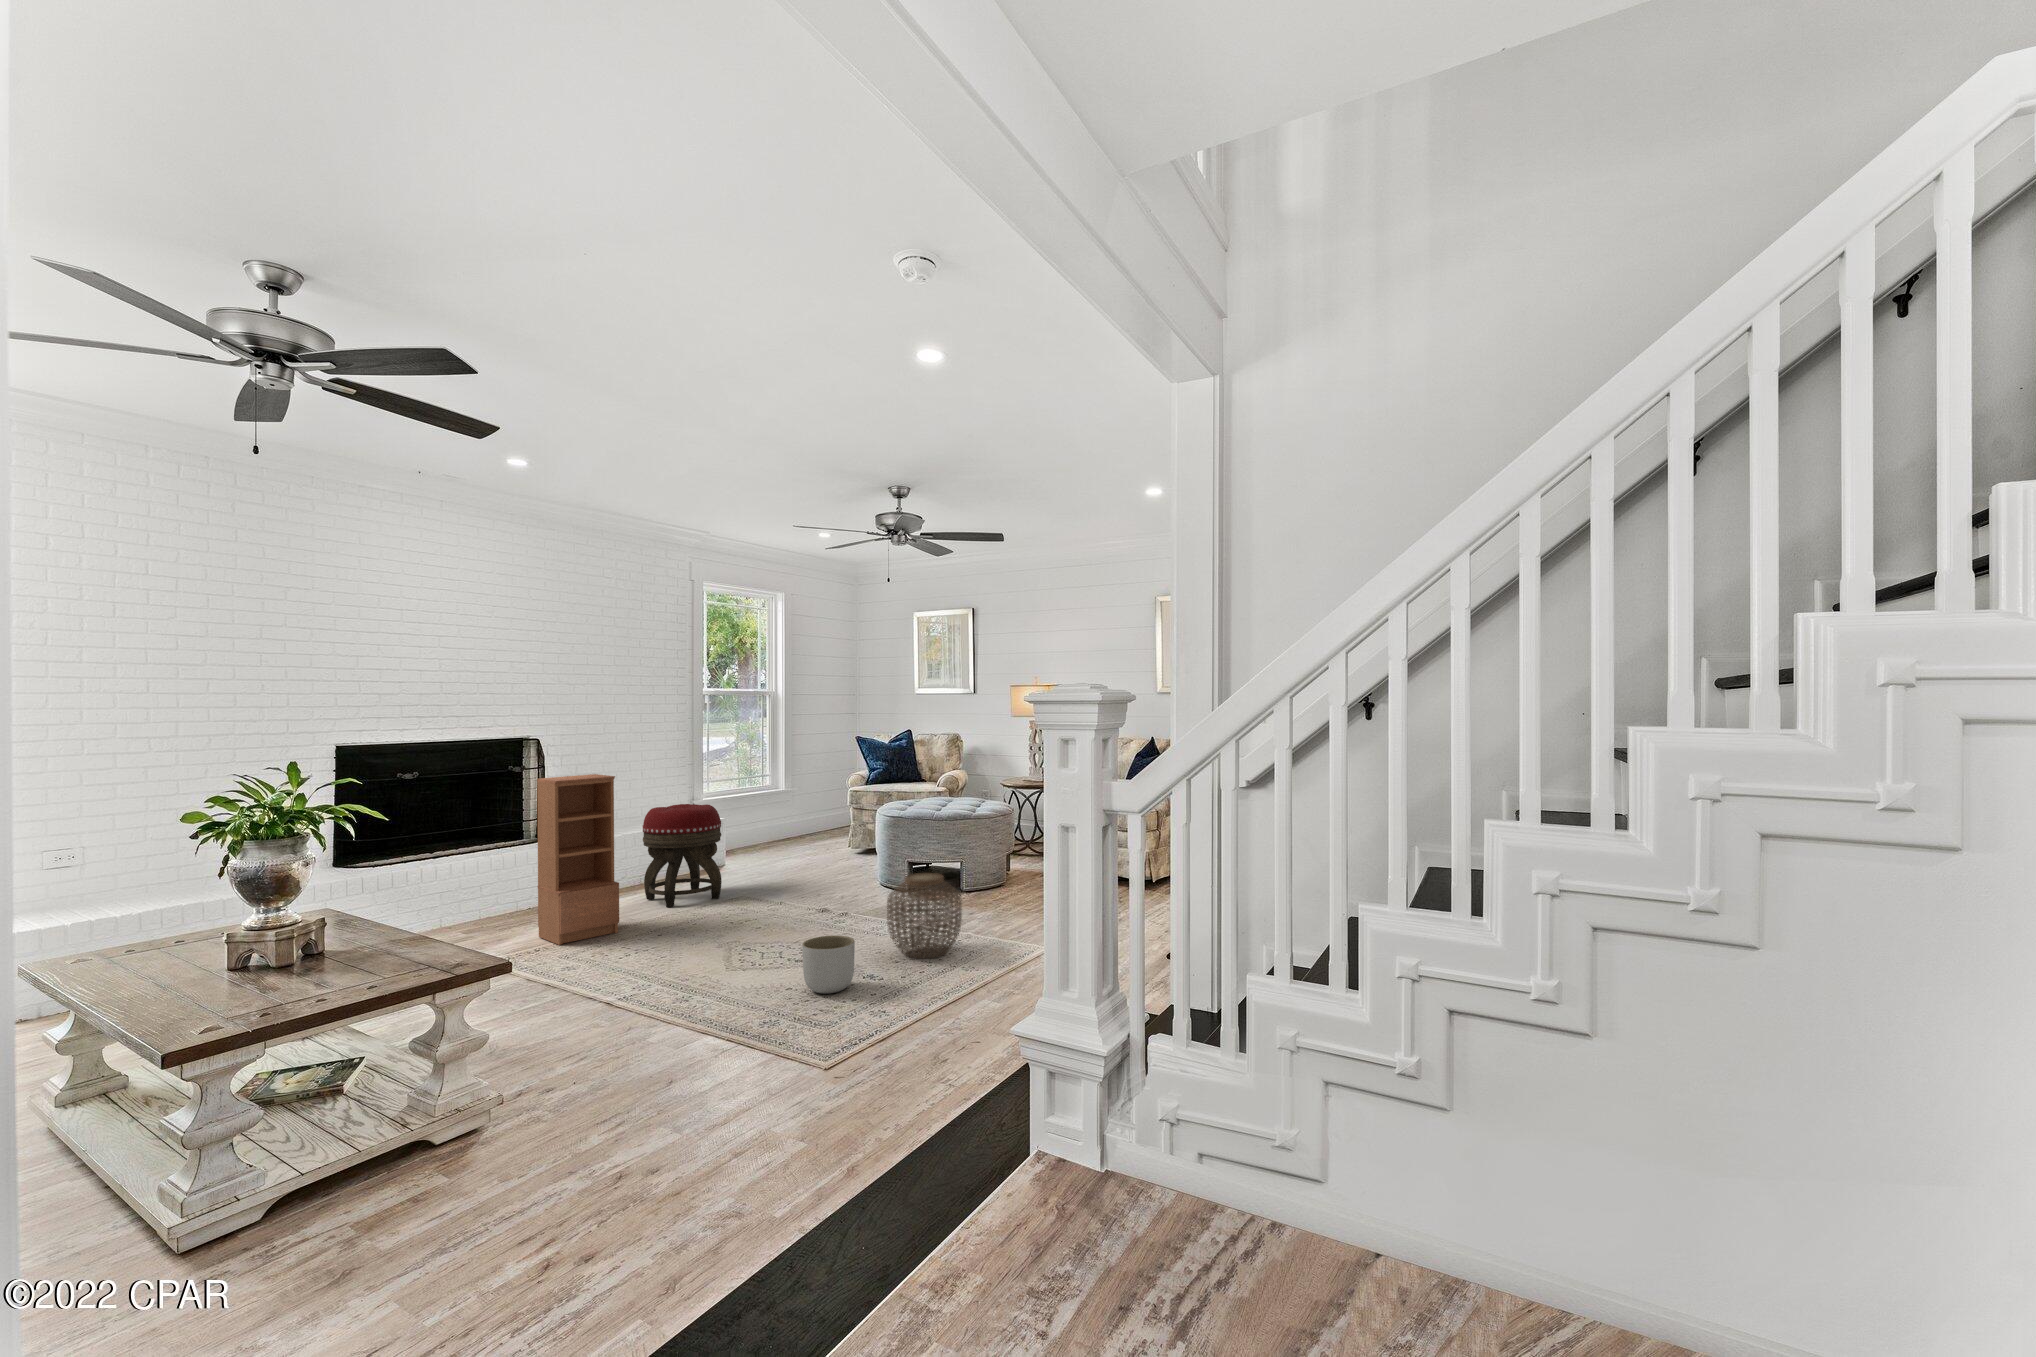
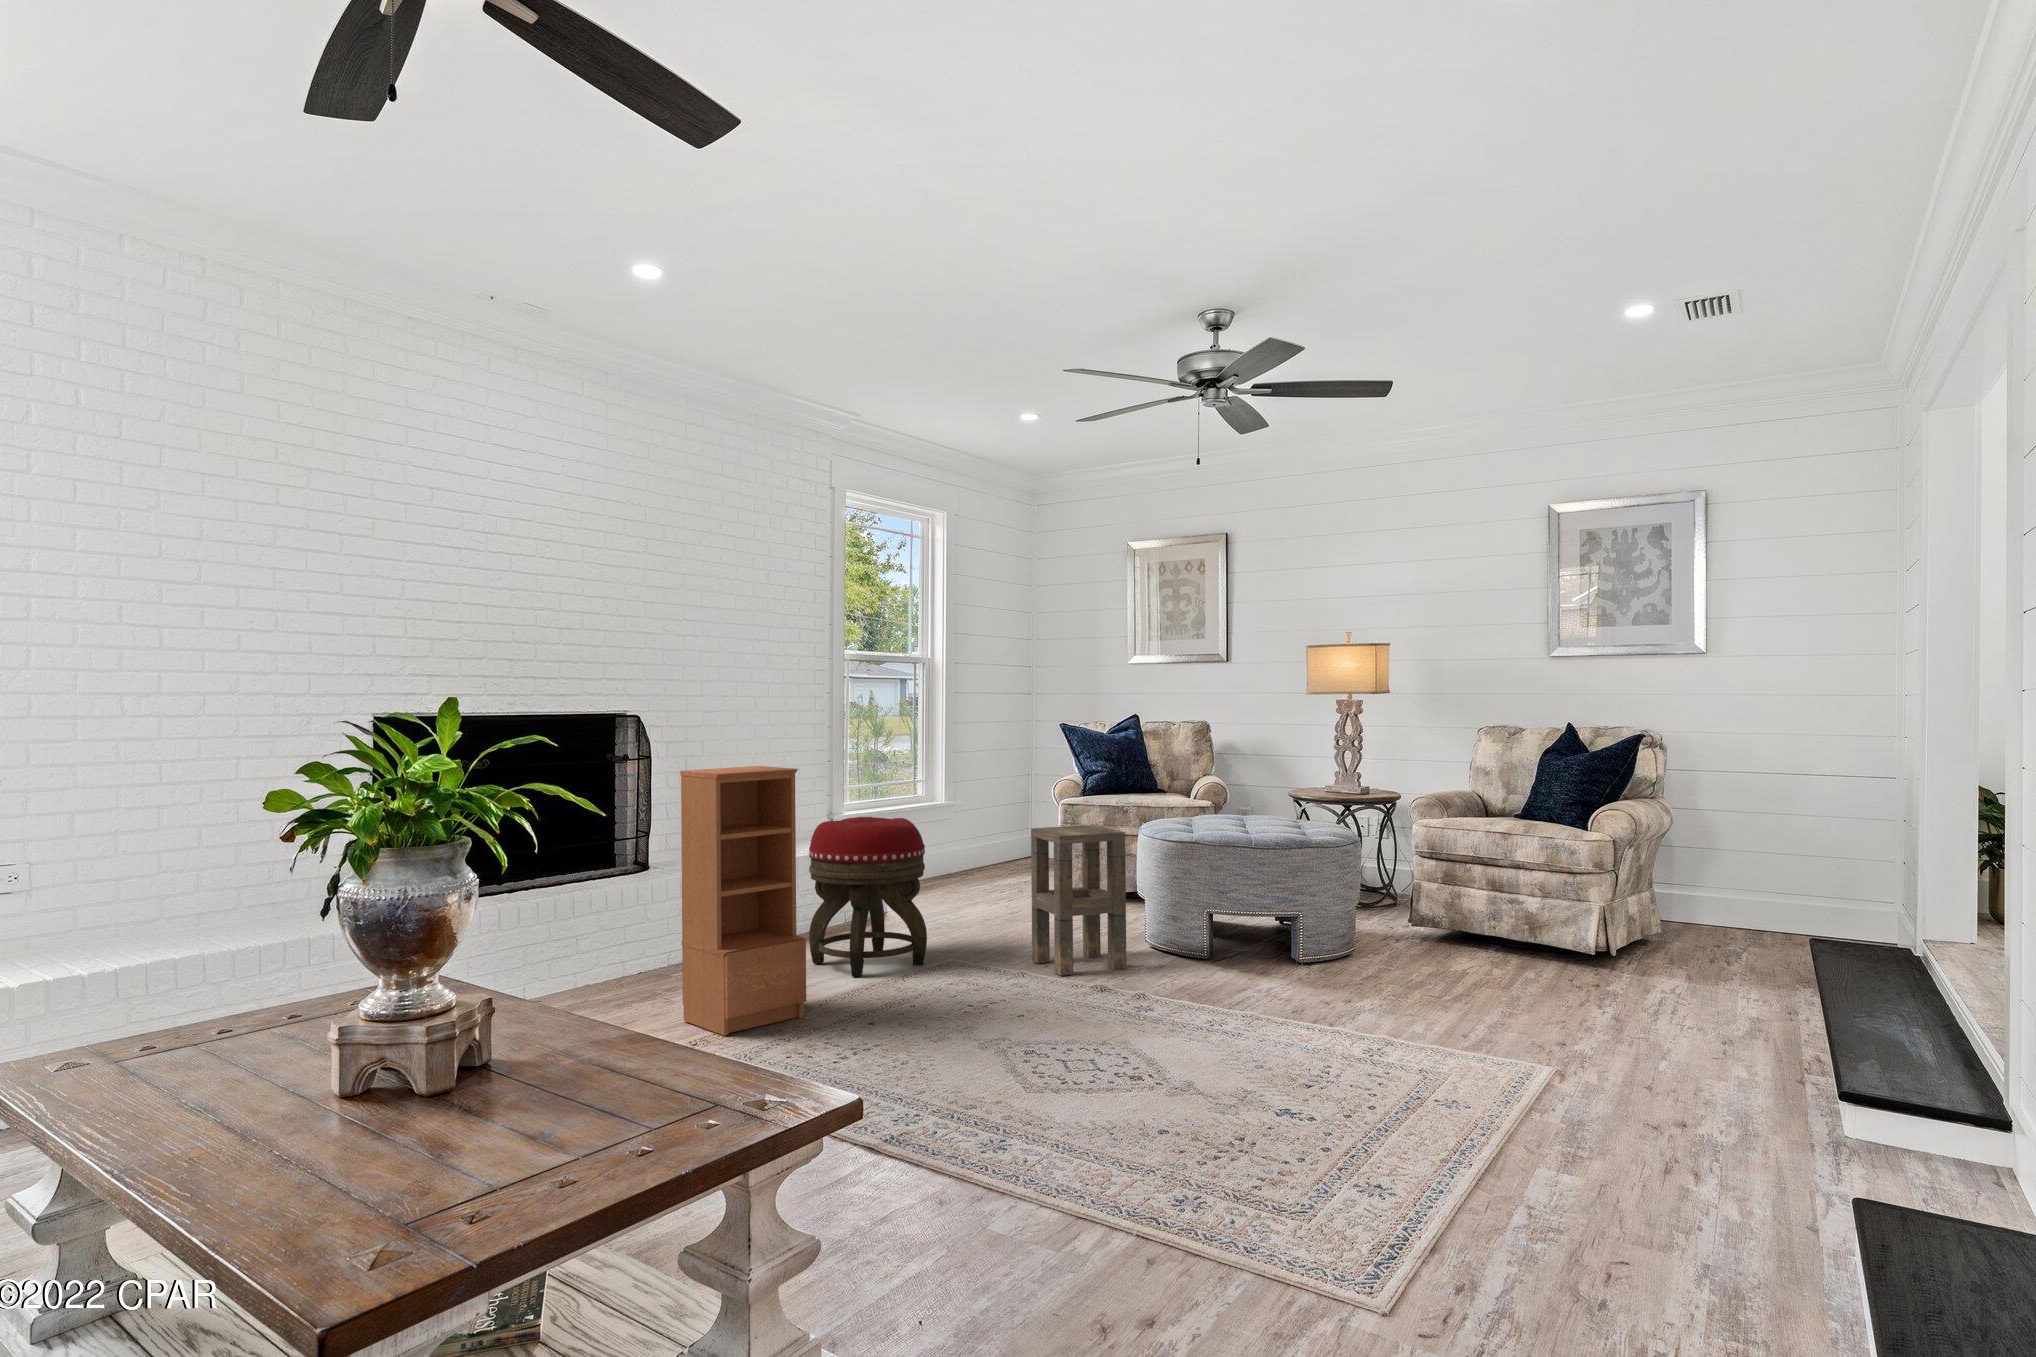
side table: none [789,807,845,903] -> present [1031,825,1126,976]
woven basket: present [887,873,962,959] -> none [1286,933,1416,1080]
planter: present [802,935,855,994] -> none [1196,1039,1286,1141]

